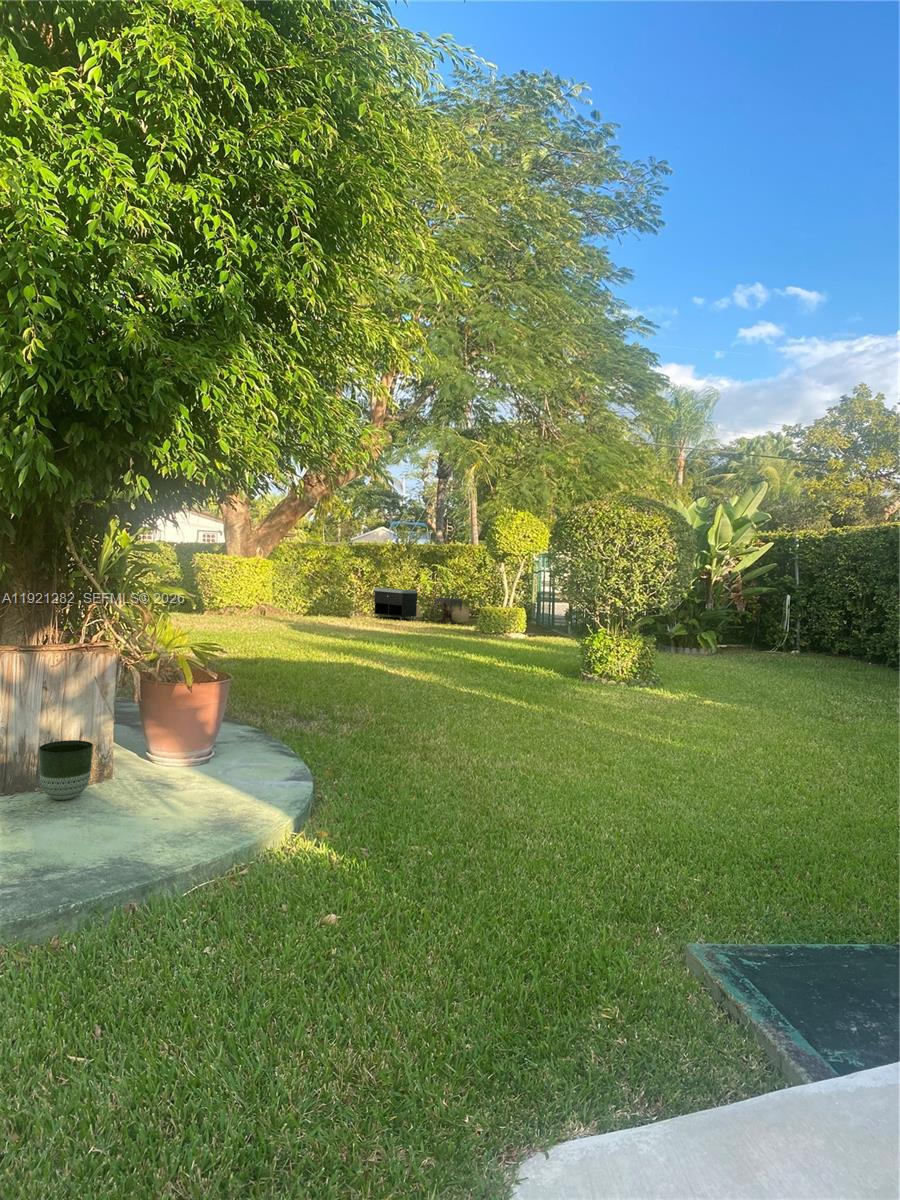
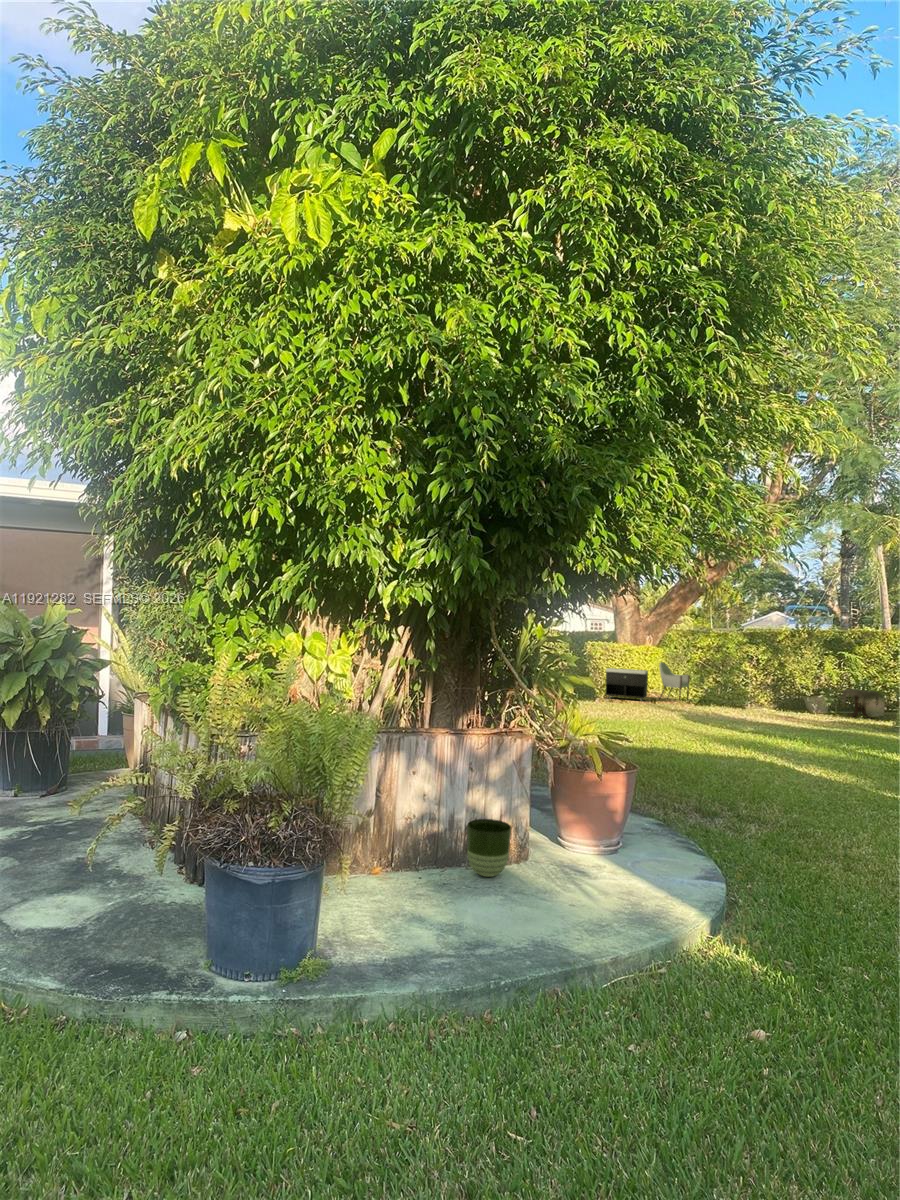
chair: none [269,576,300,617] -> present [659,662,690,701]
storage bench: present [374,588,417,620] -> present [605,668,648,701]

